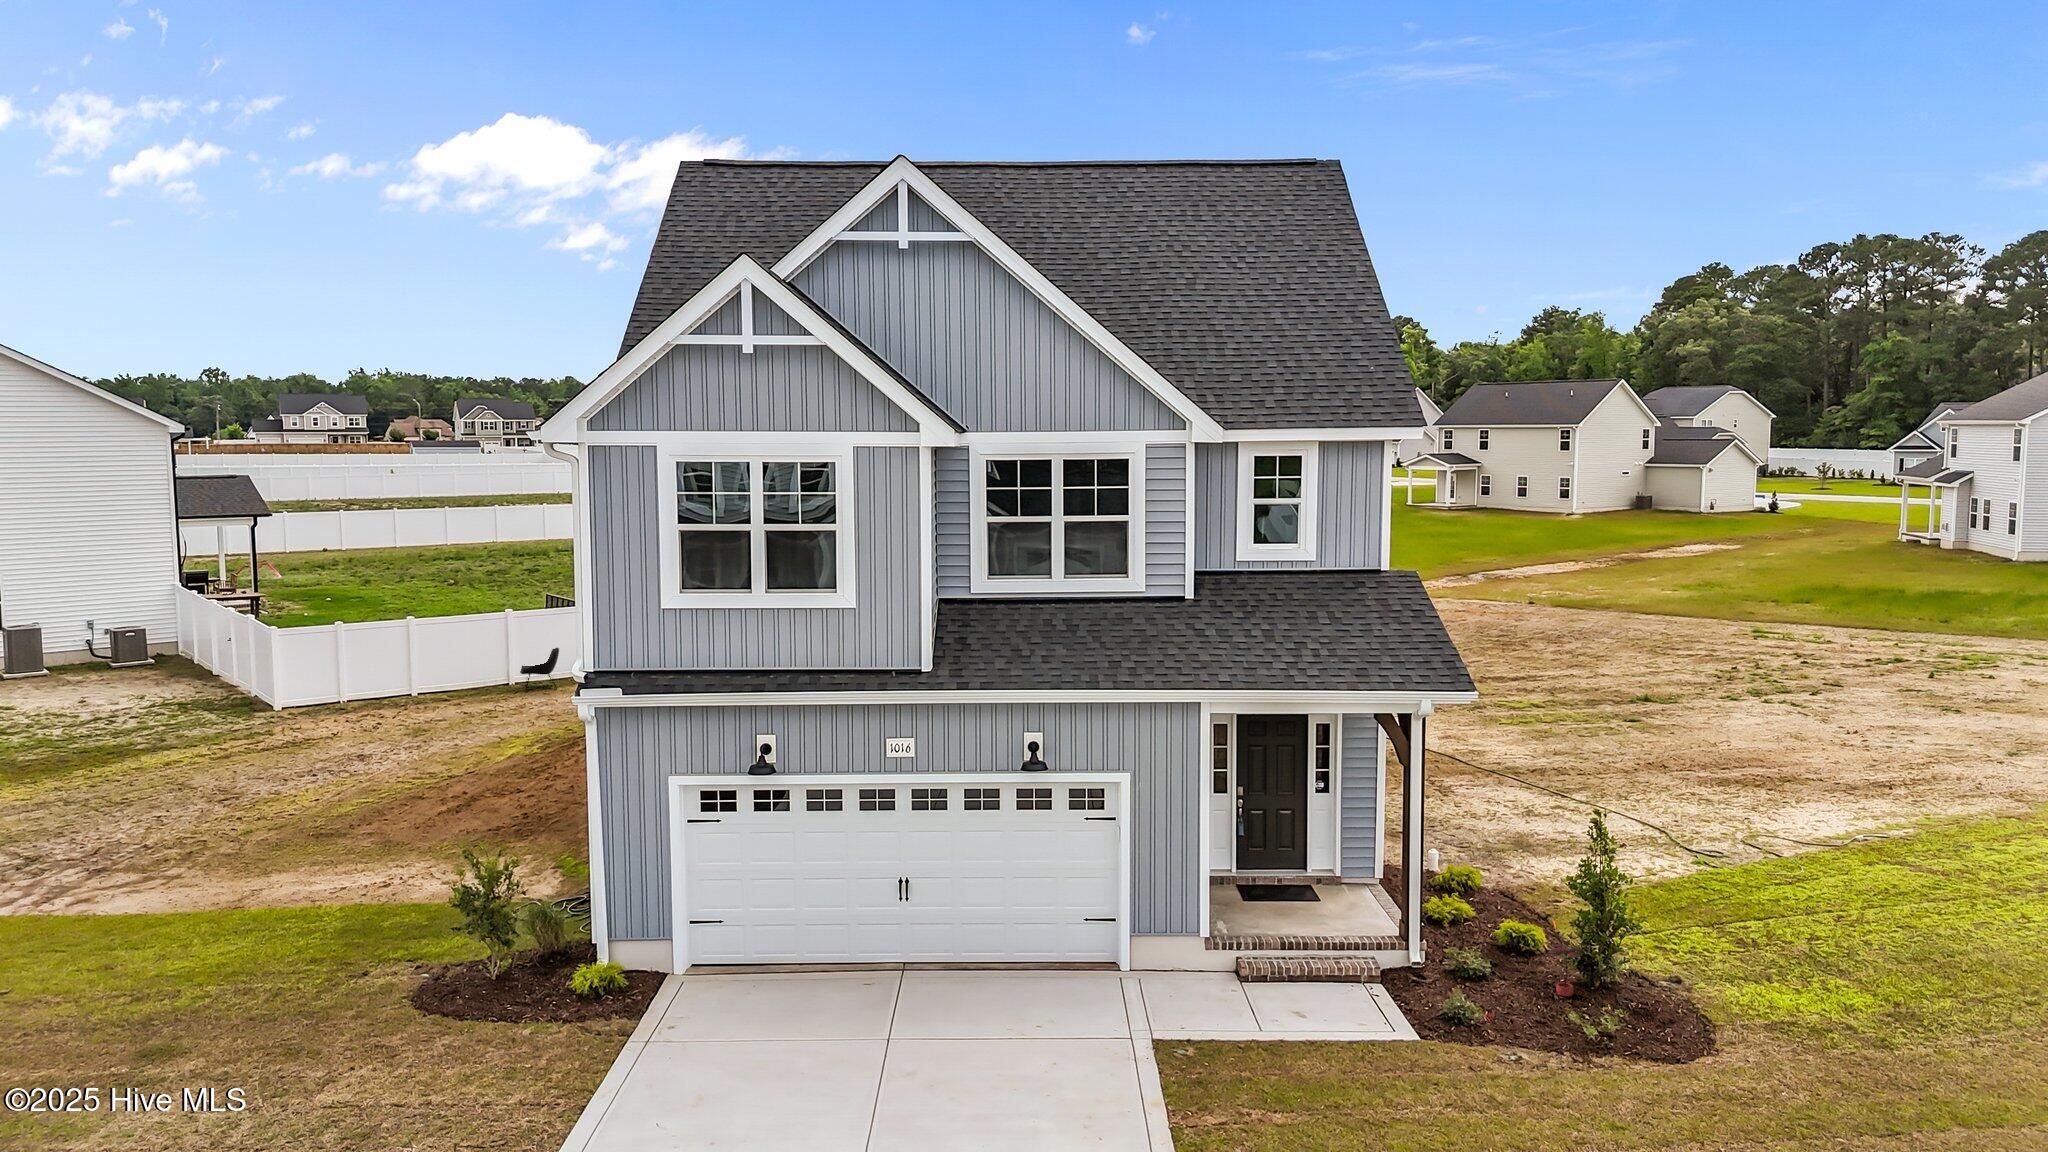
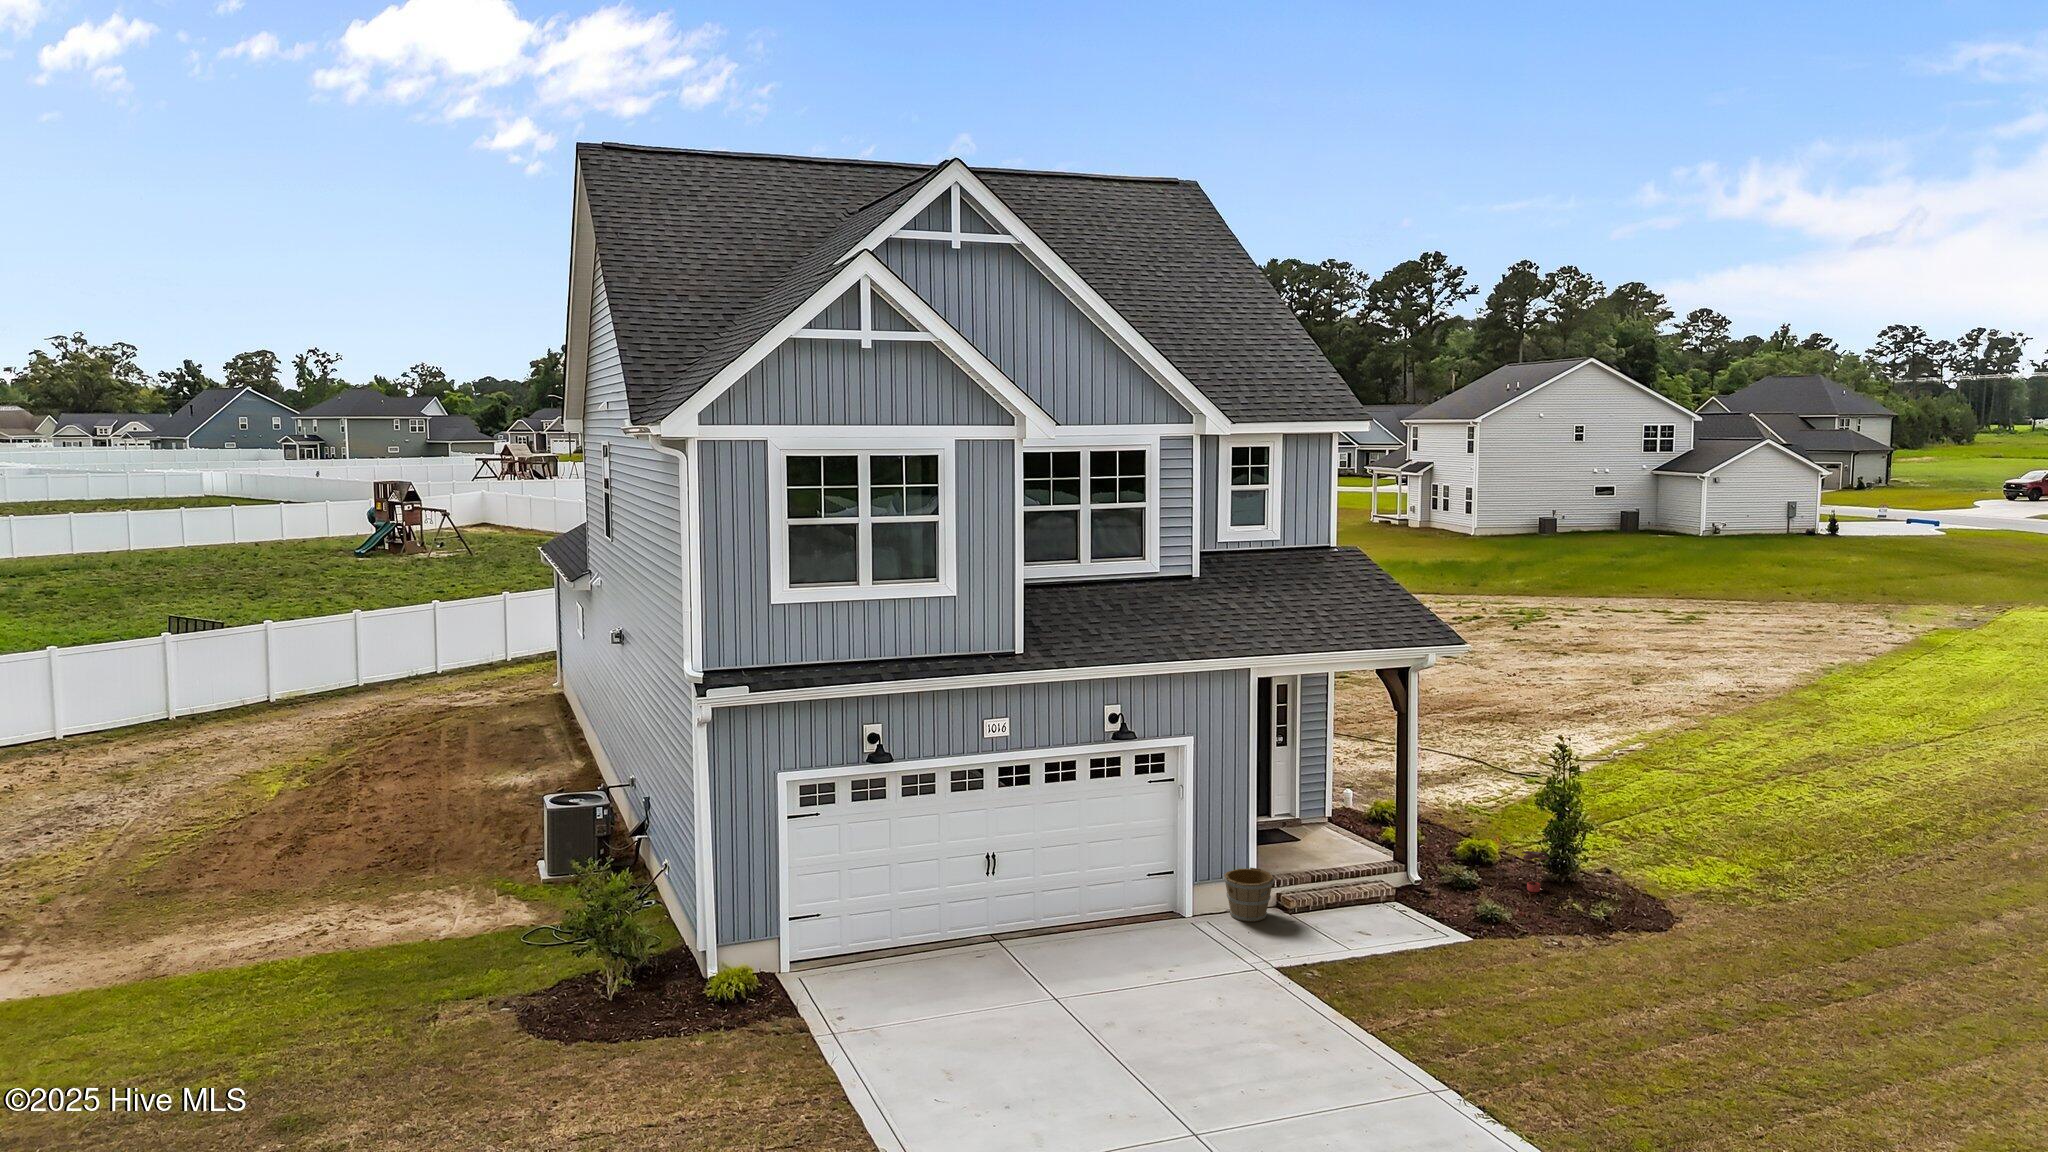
lounge chair: present [520,648,559,692] -> none [253,658,303,711]
wooden bucket: none [1158,925,1214,987] -> present [1224,868,1274,922]

